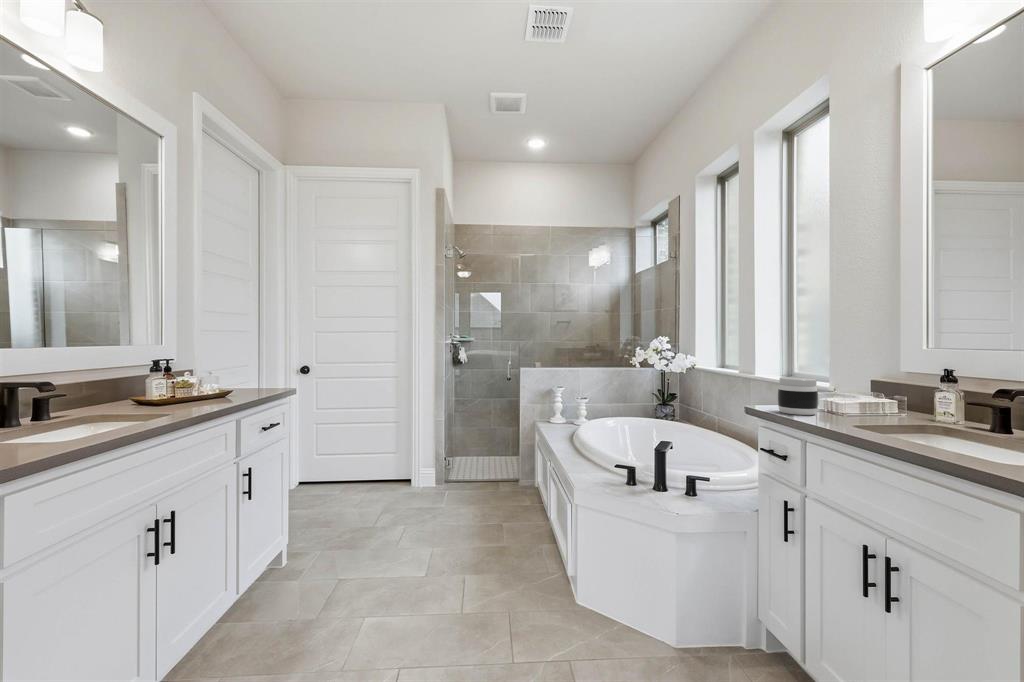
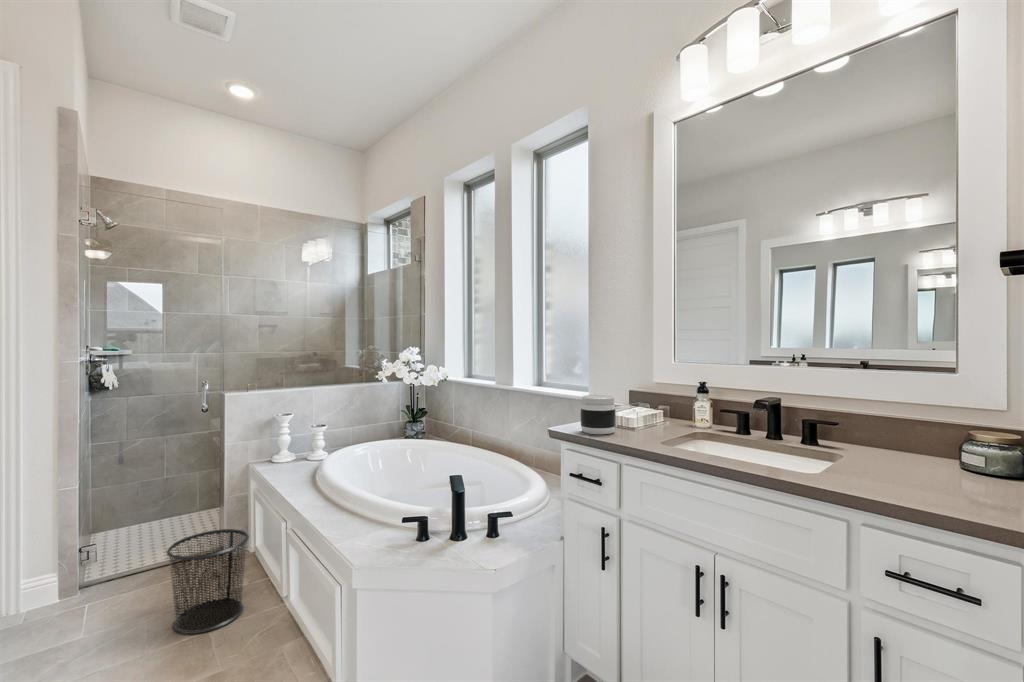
waste bin: none [478,461,527,527] -> present [167,529,249,634]

